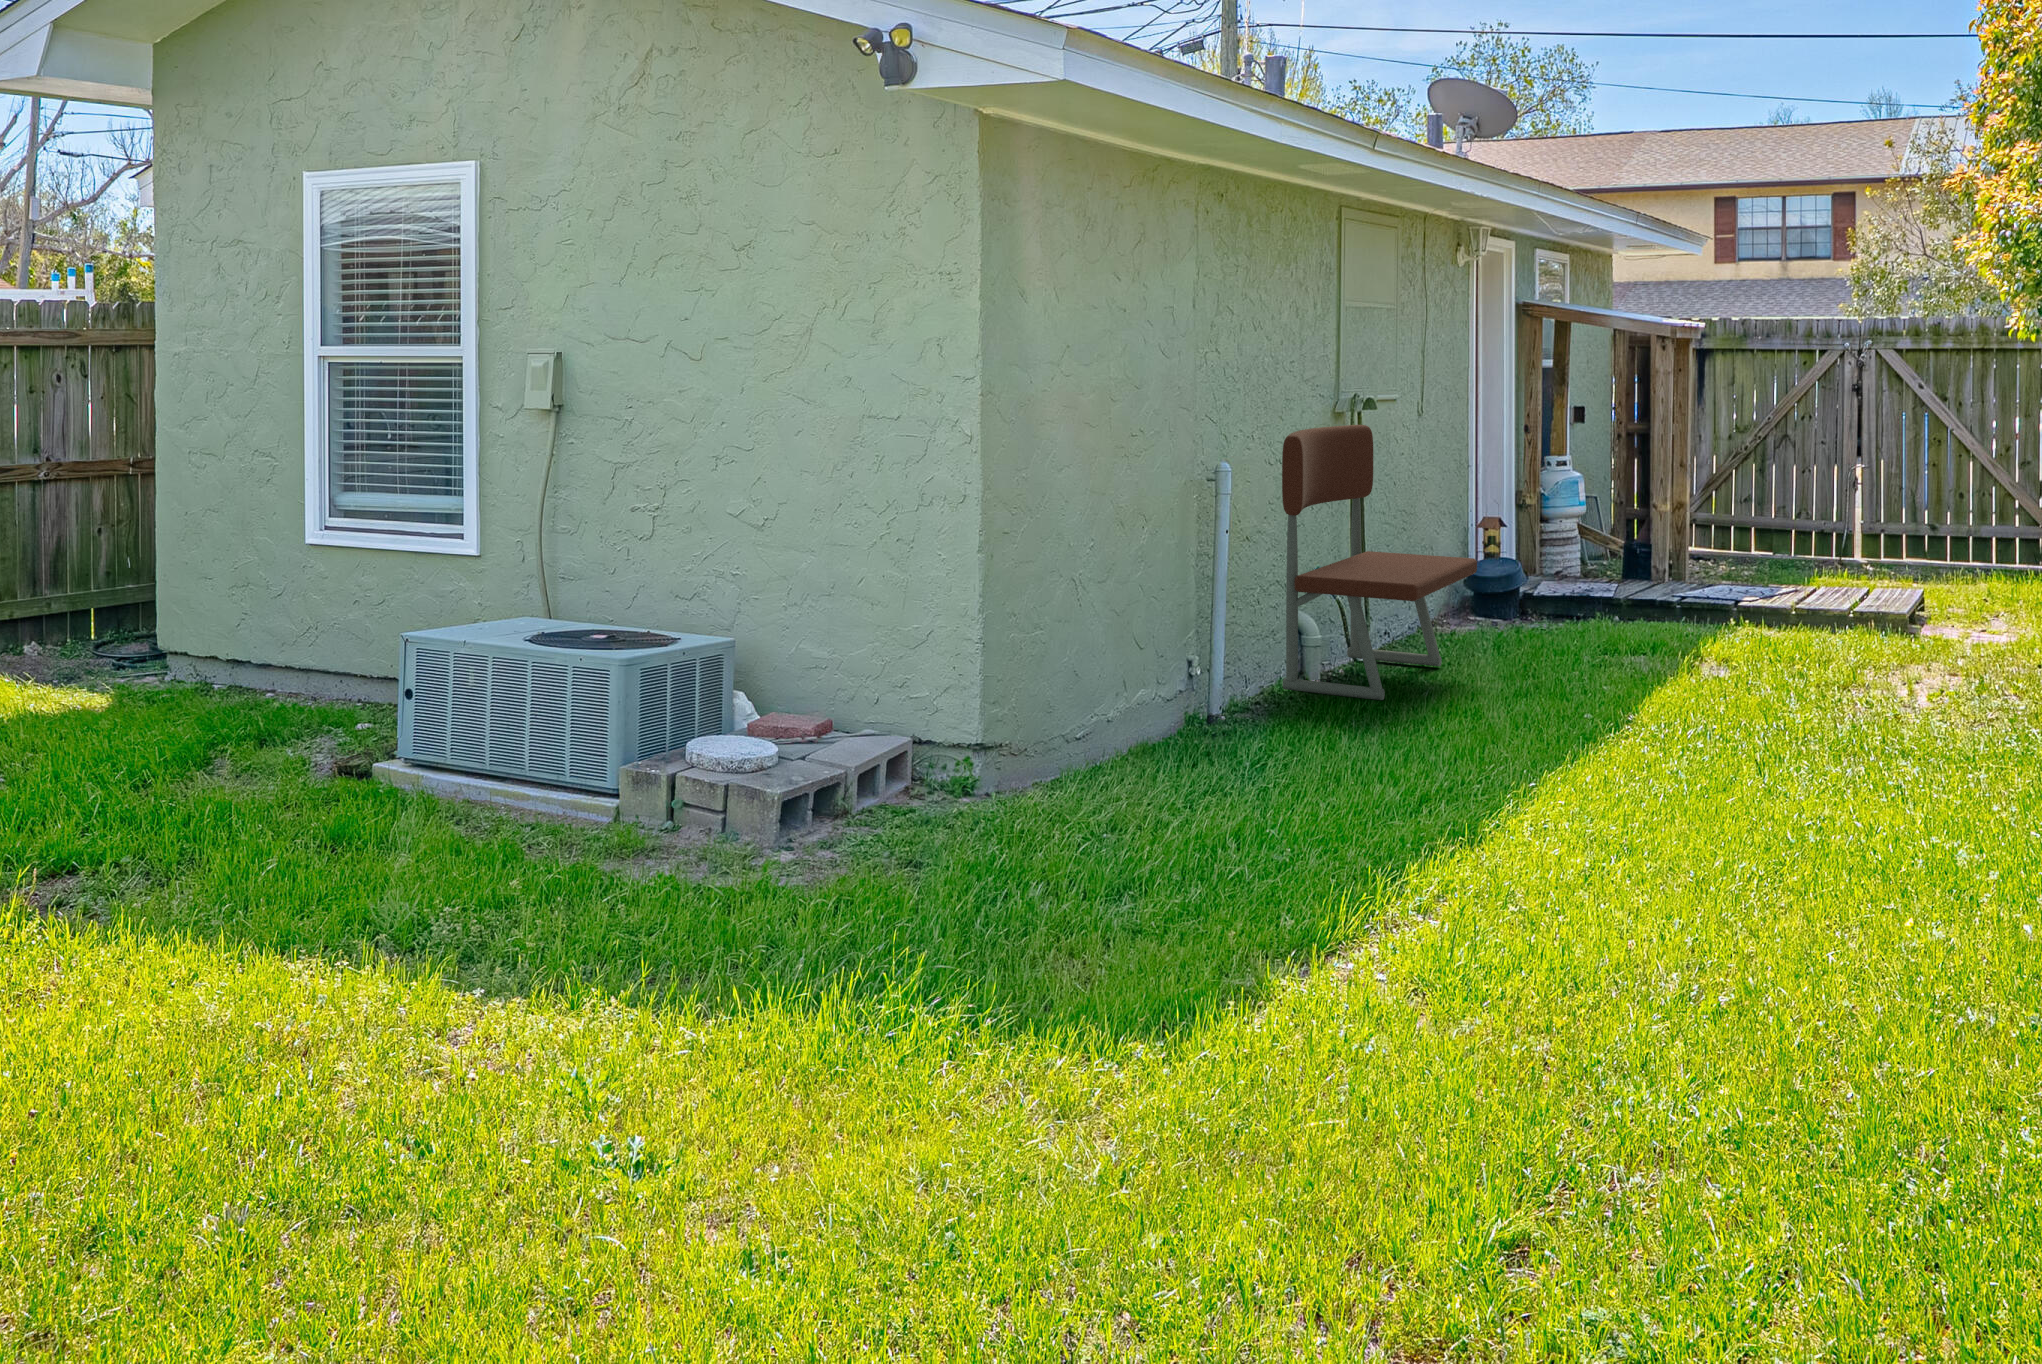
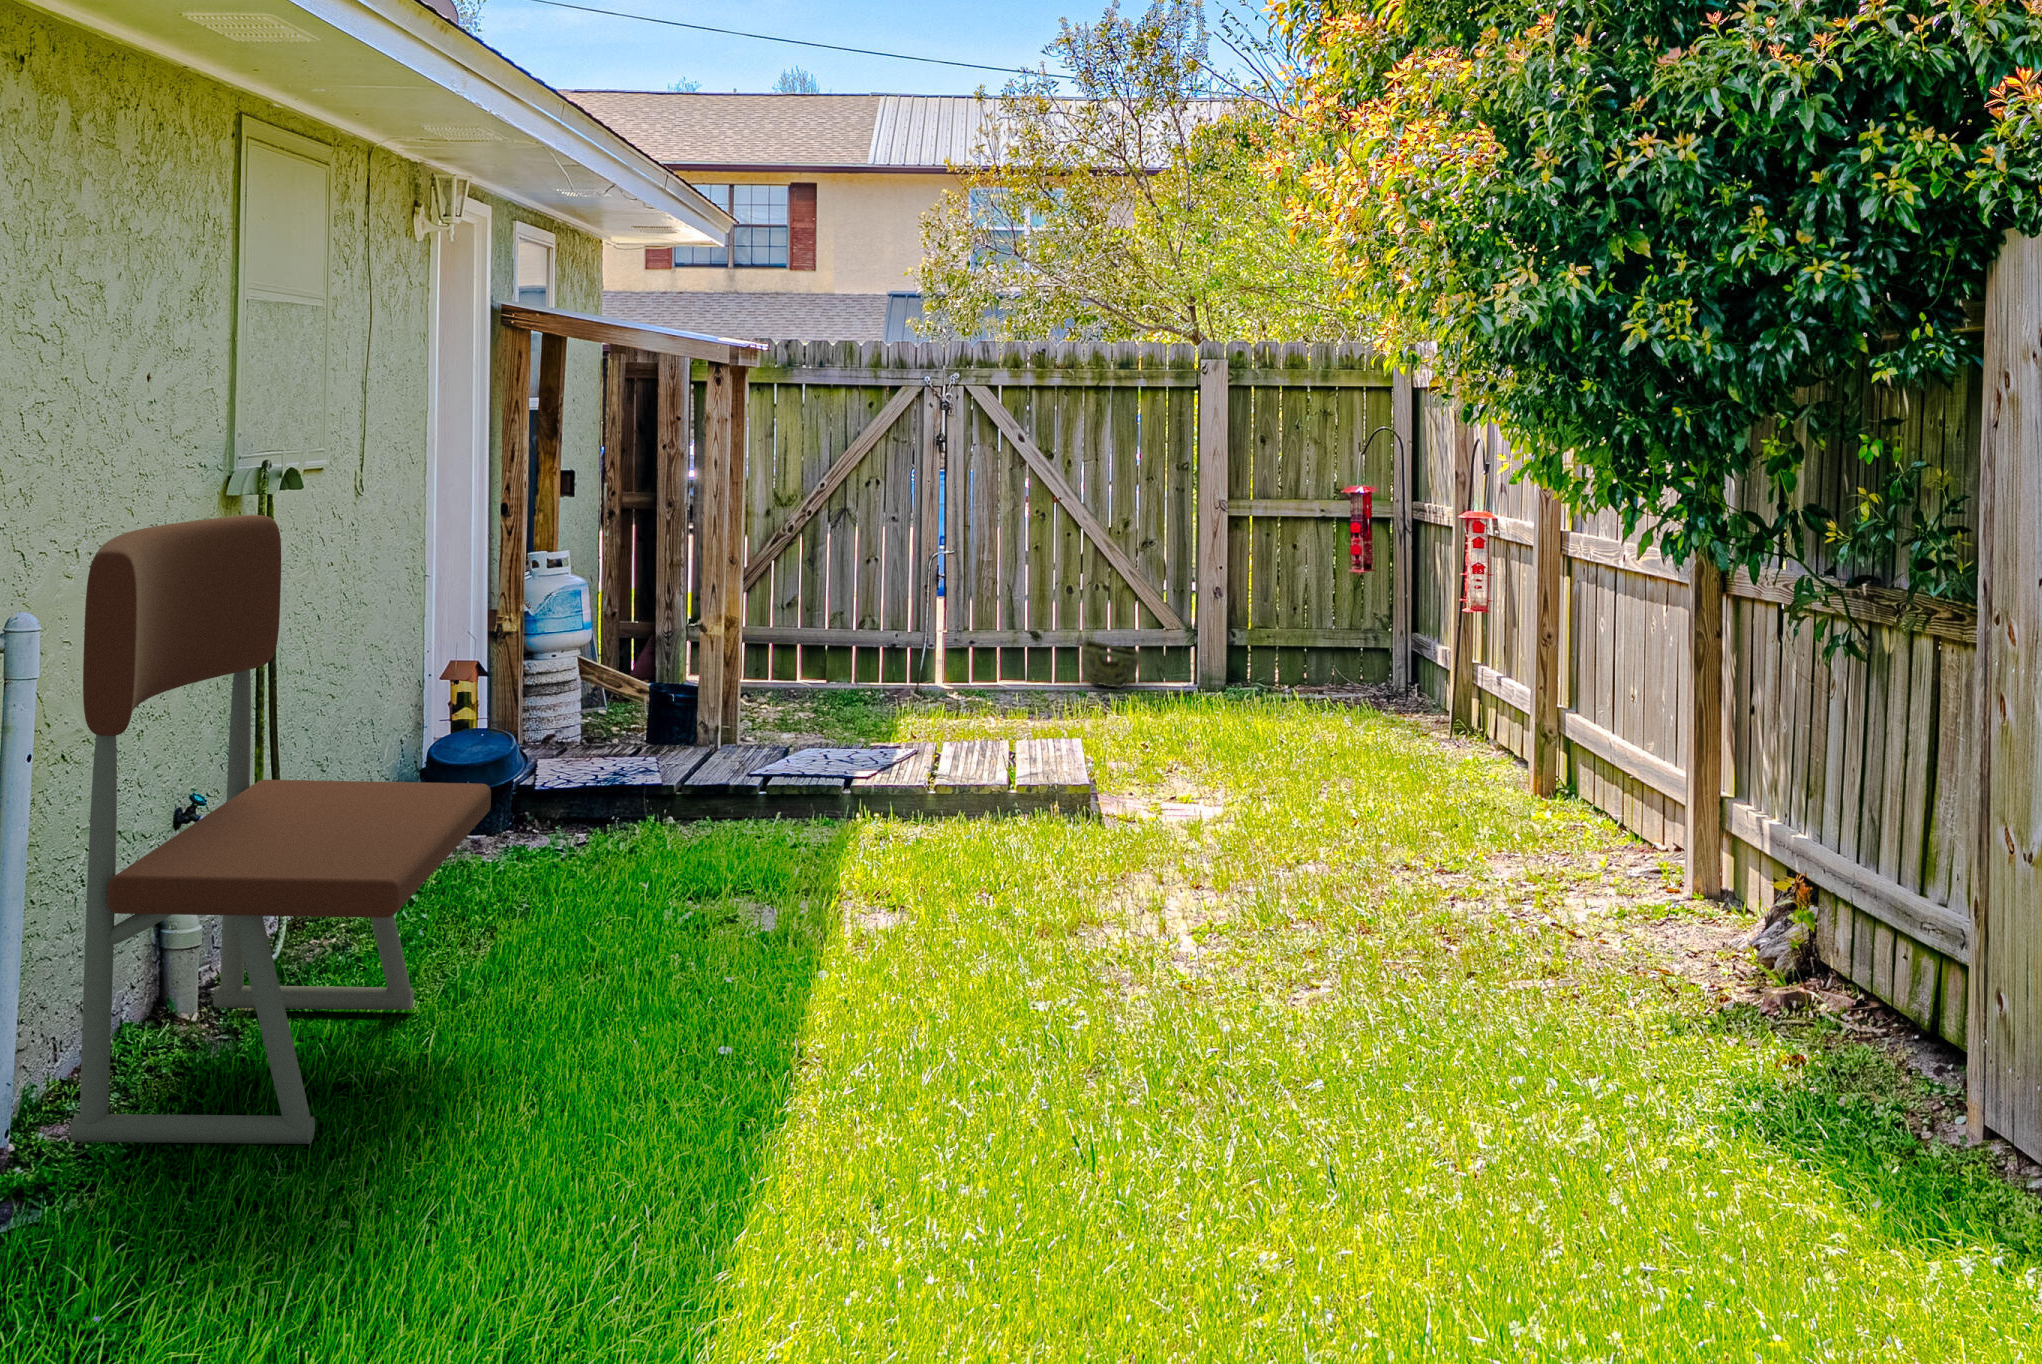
woven basket: none [1971,534,2026,568] -> present [1081,640,1141,688]

